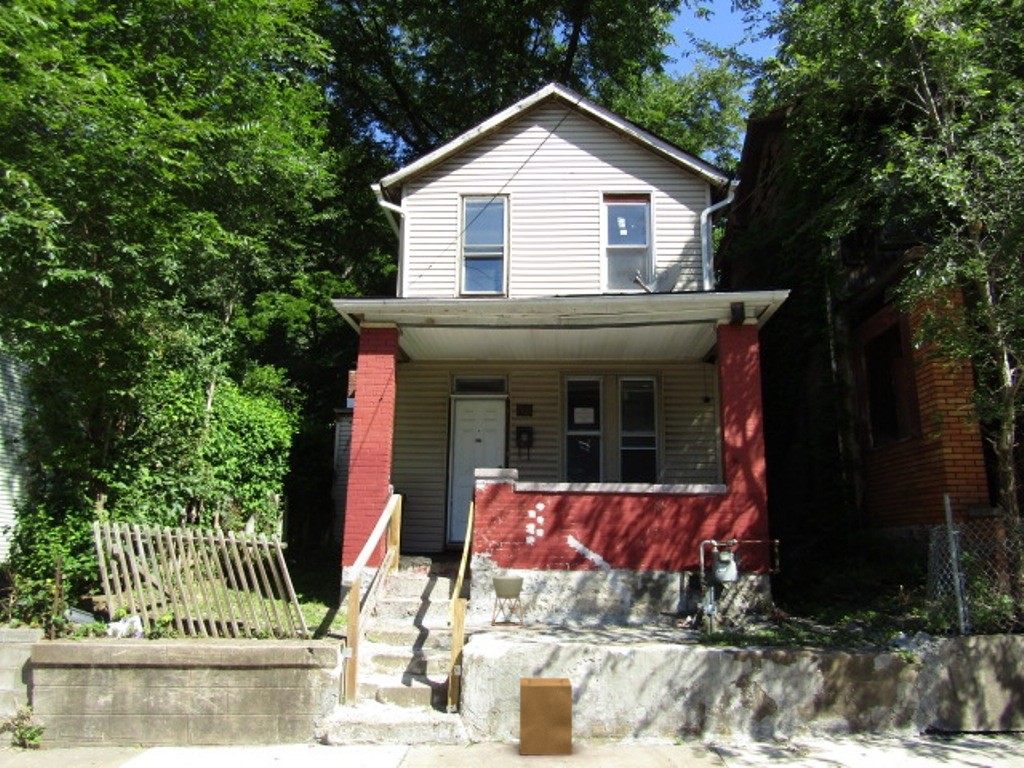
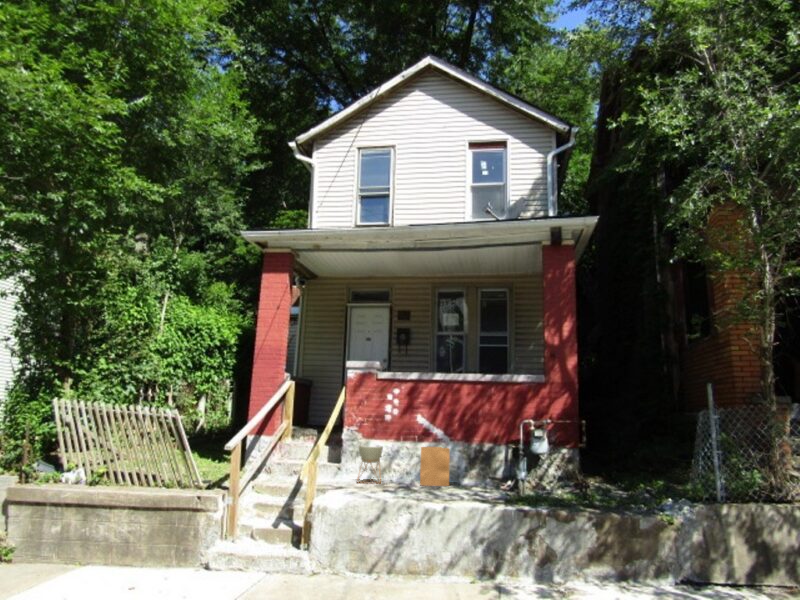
cardboard box: present [520,678,572,755] -> present [420,446,450,486]

